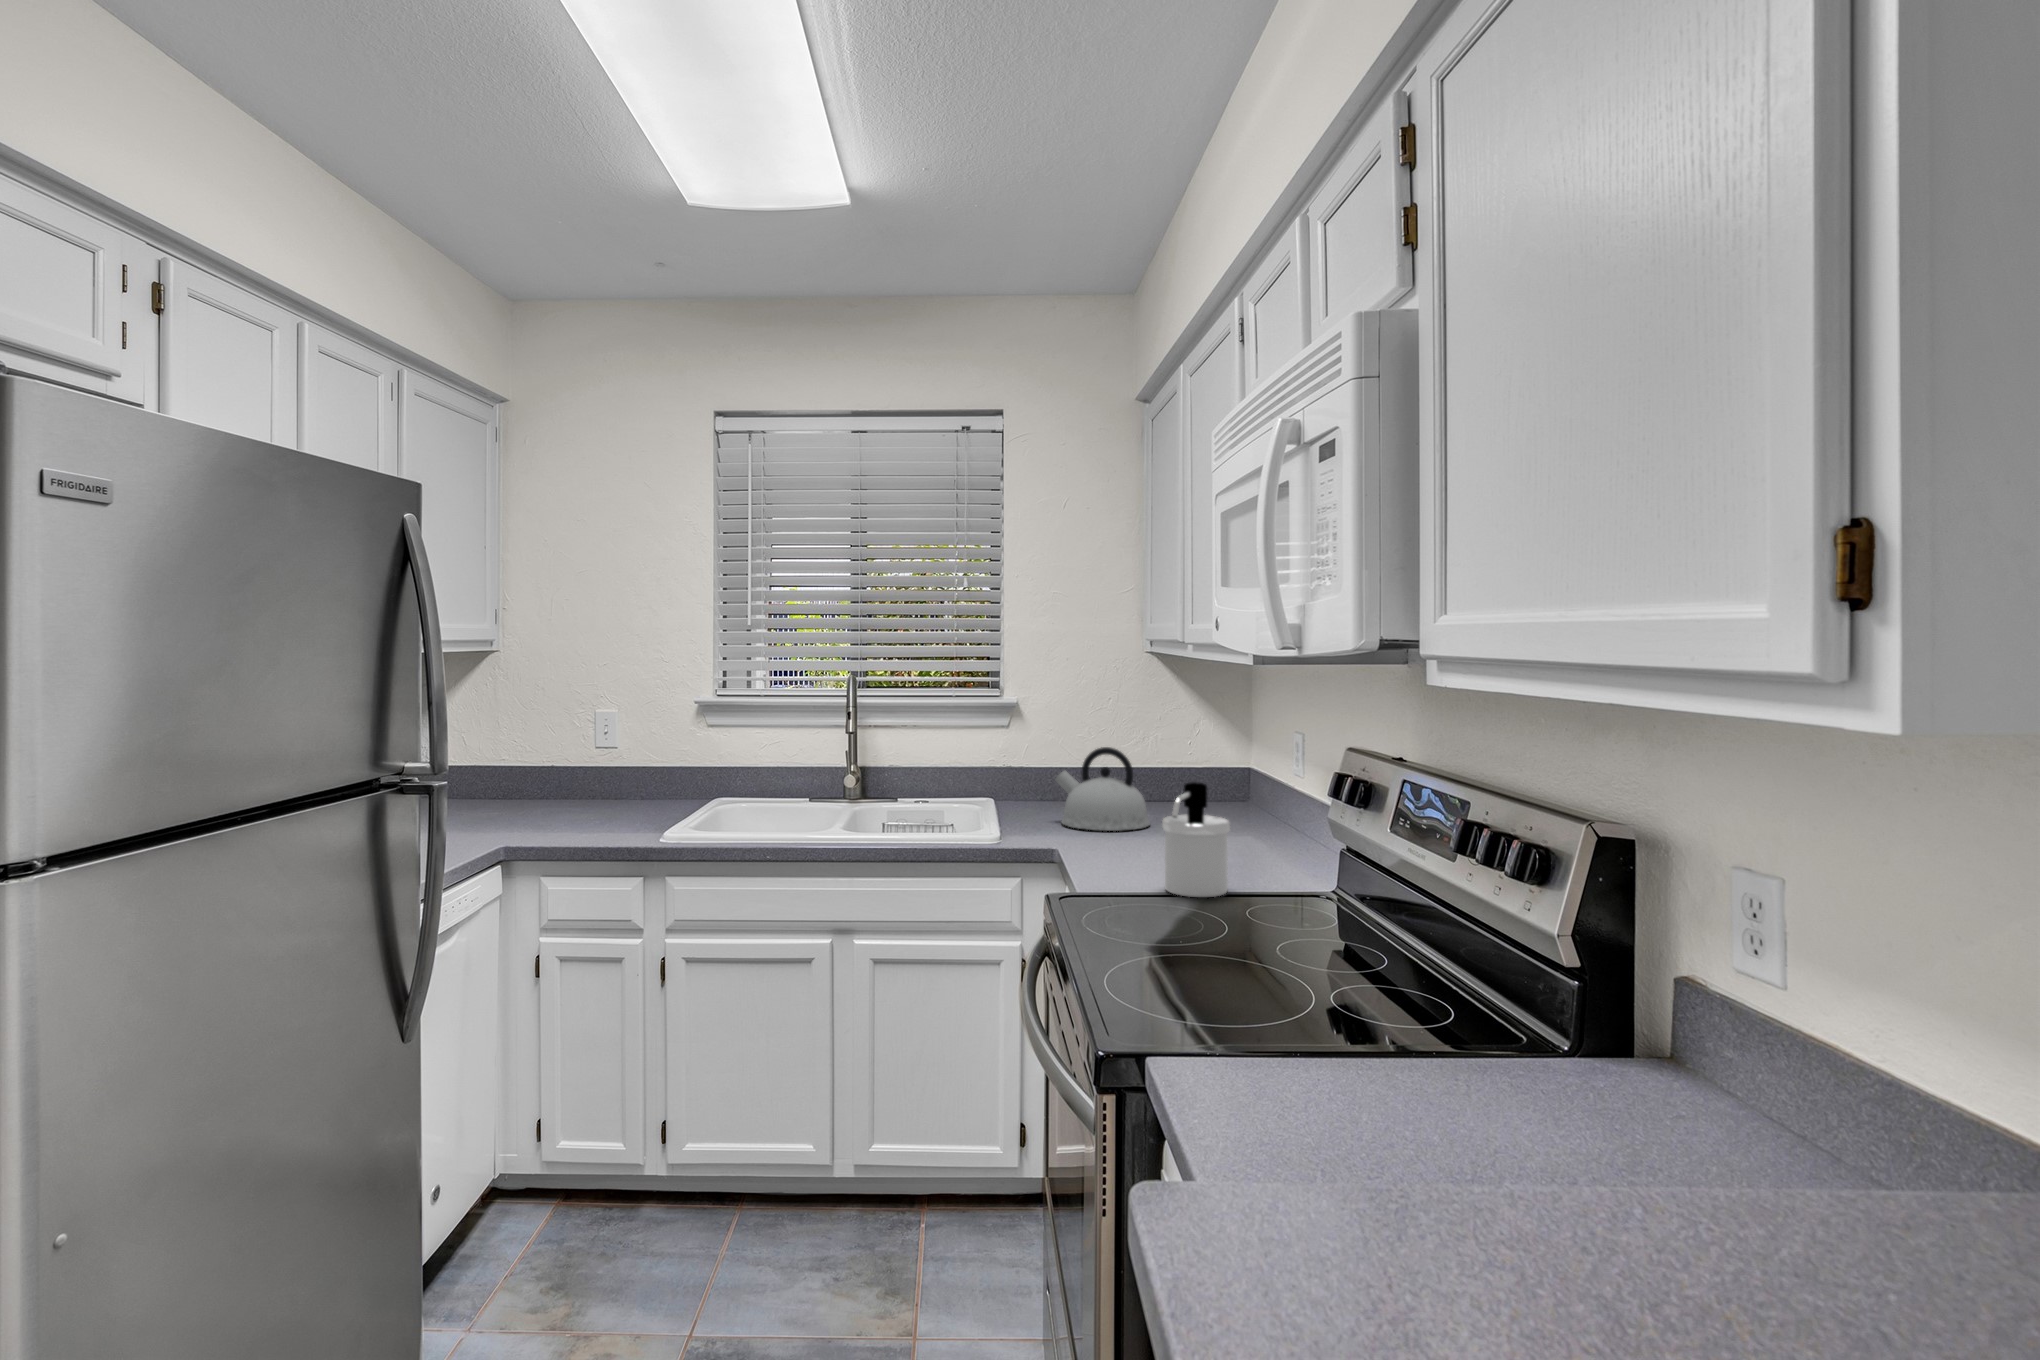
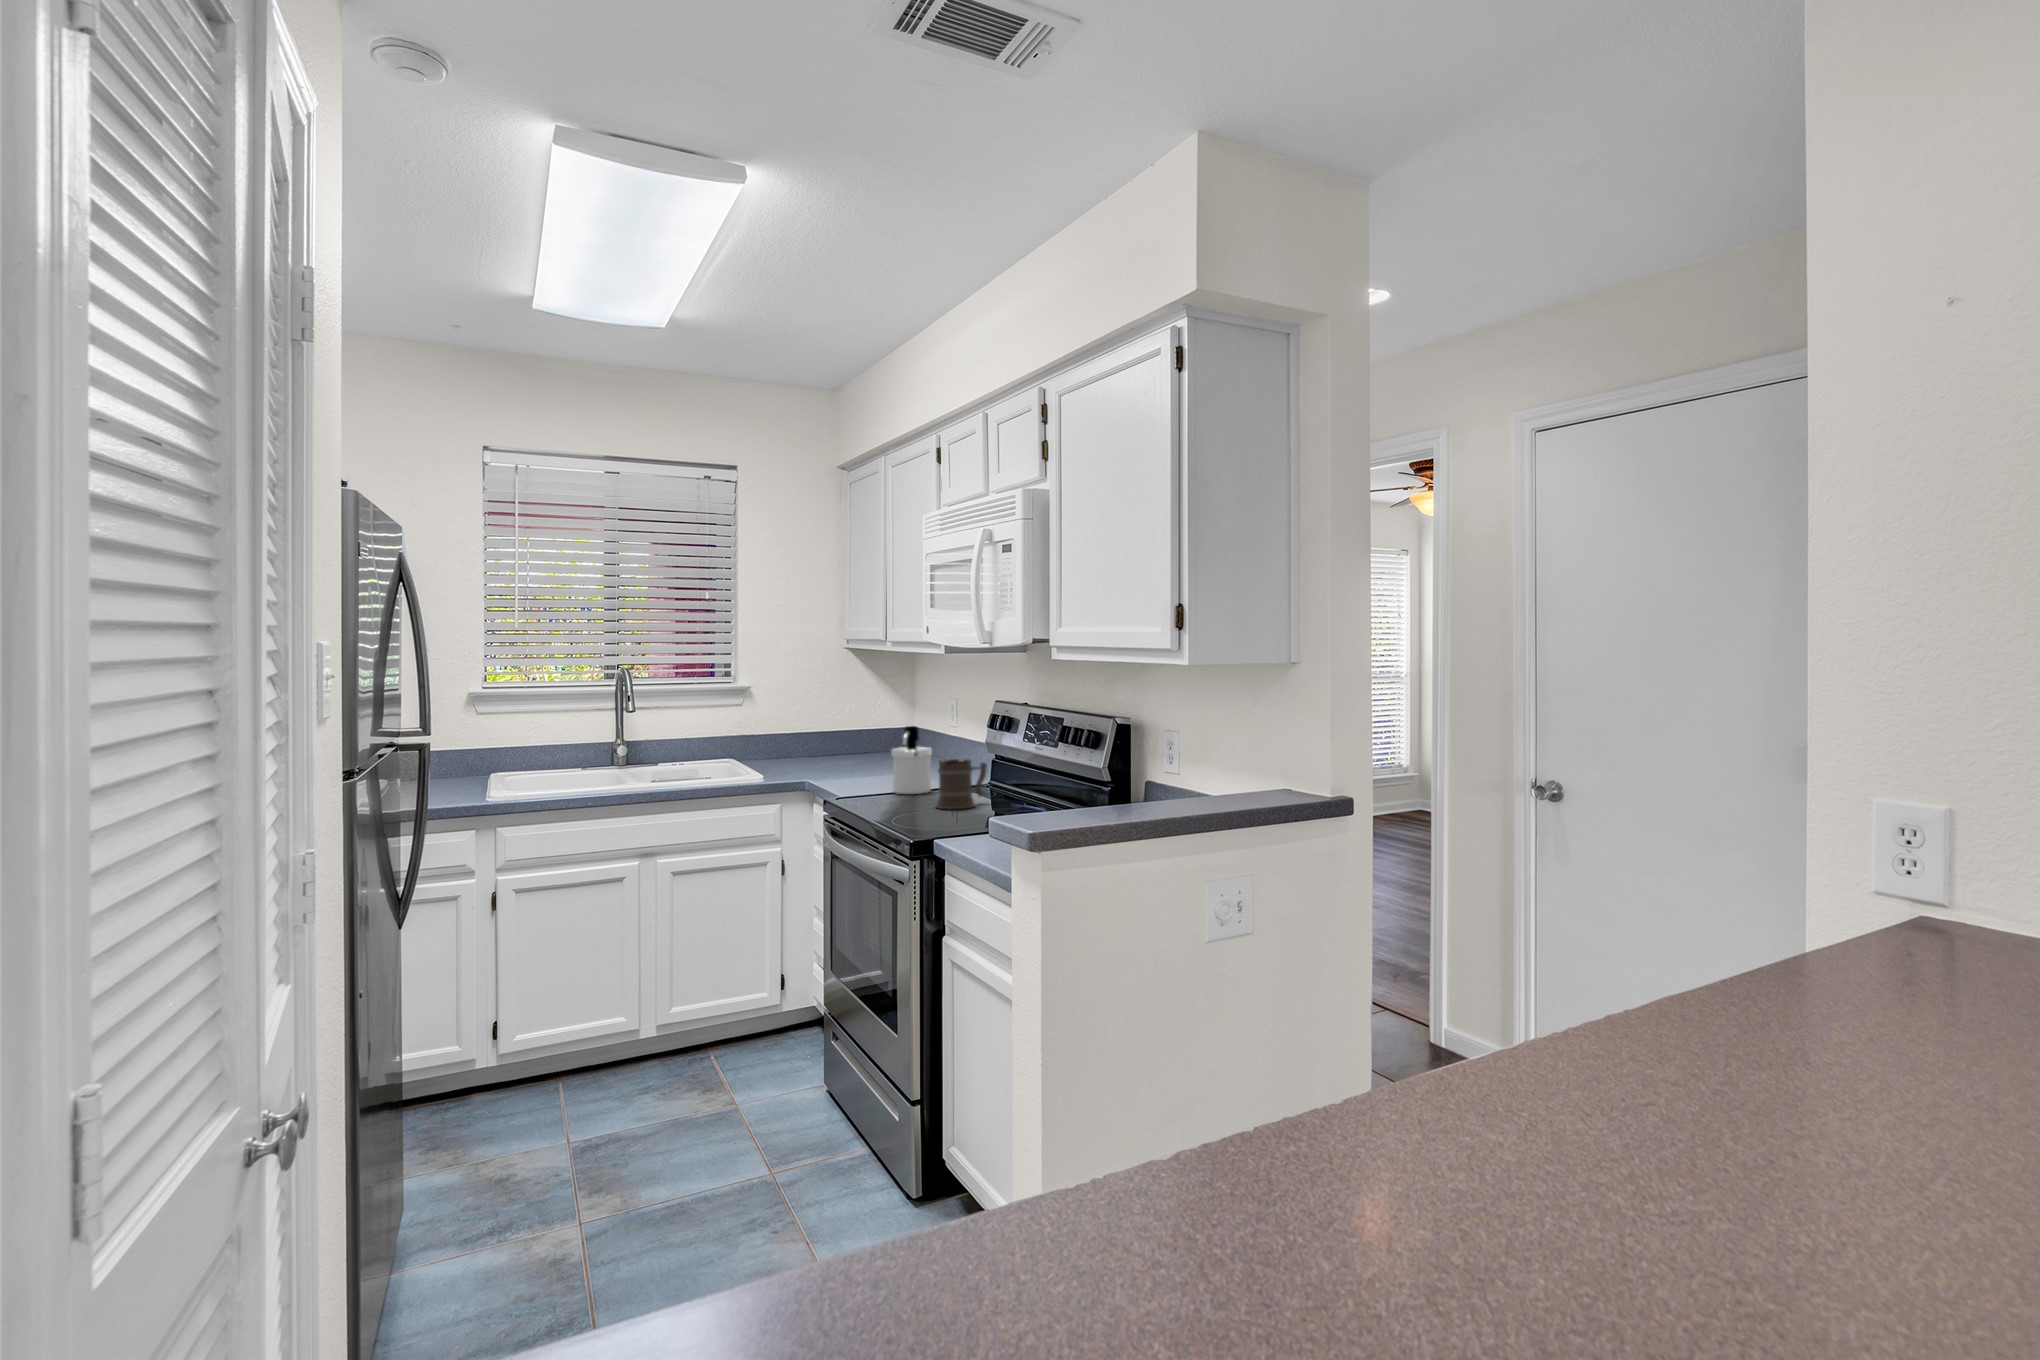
kettle: present [1055,747,1150,831] -> none [788,715,858,773]
mug: none [1212,854,1313,953] -> present [936,759,987,809]

